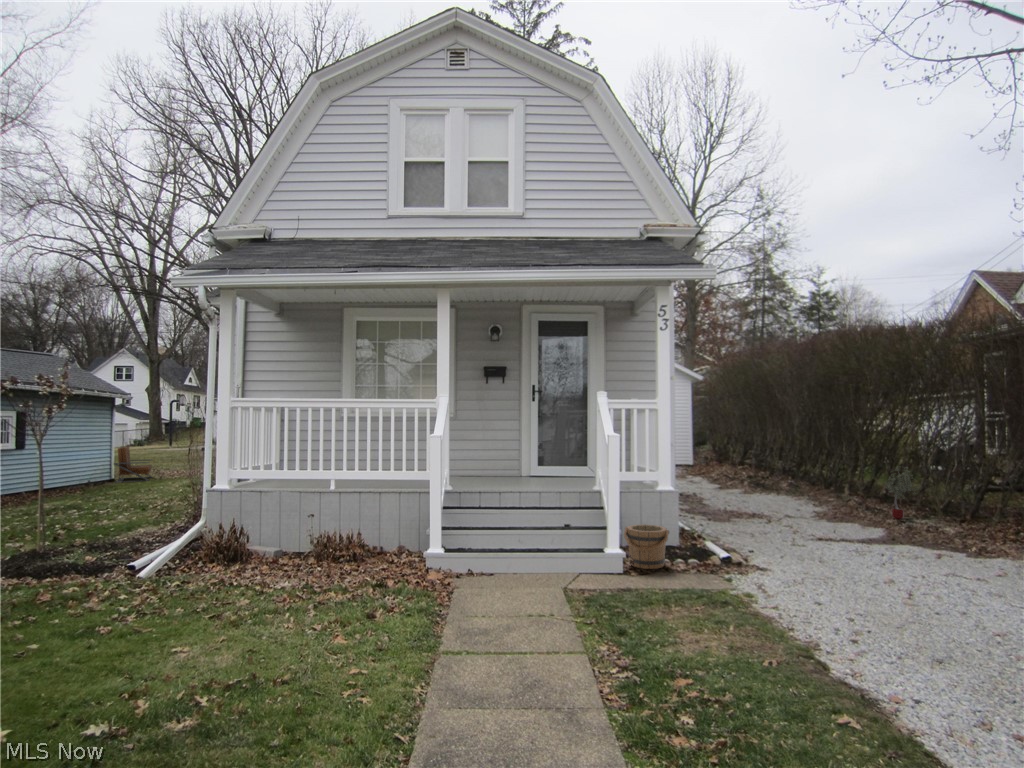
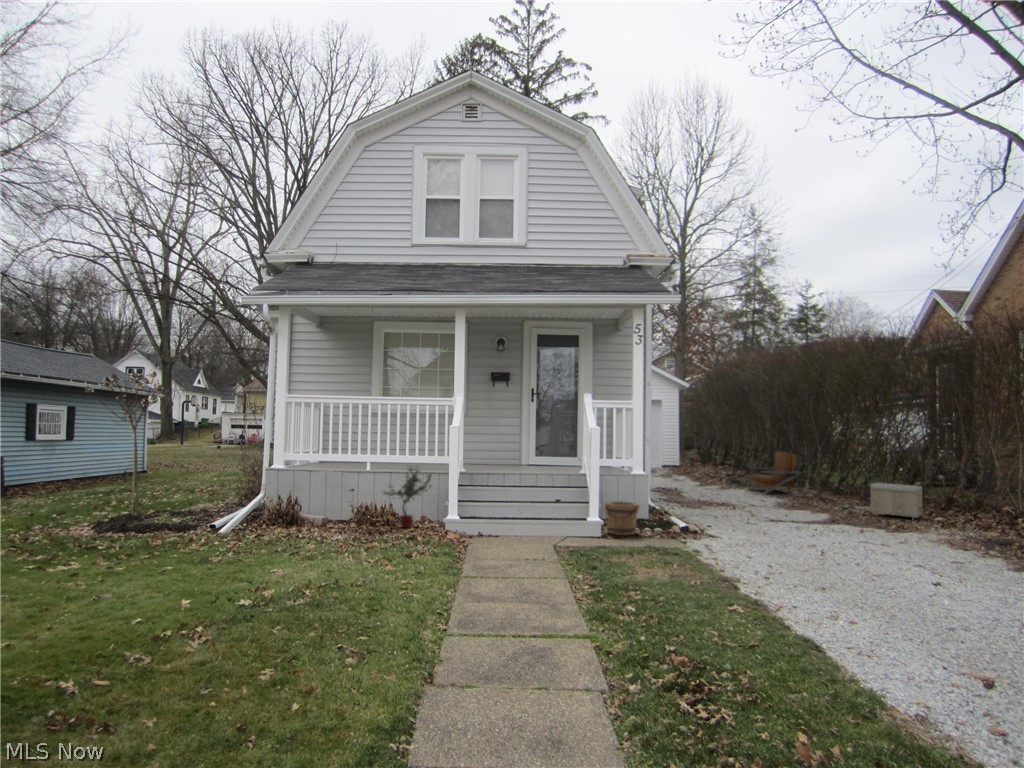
lounge chair: present [114,446,152,483] -> present [749,451,801,496]
potted tree: present [886,466,919,519] -> present [384,468,431,528]
storage bench: none [936,489,1000,535] -> present [870,483,923,520]

